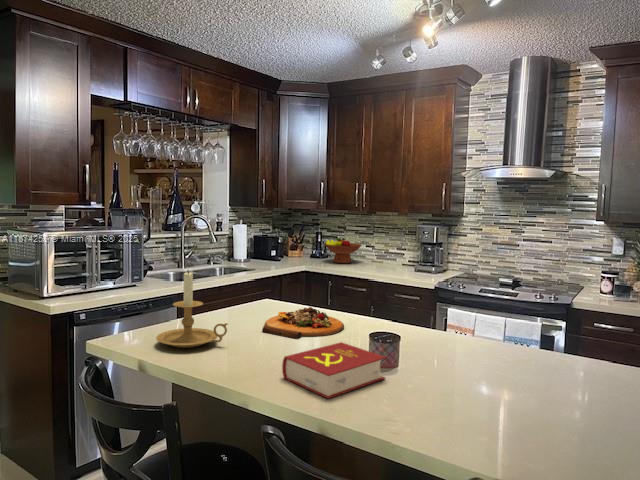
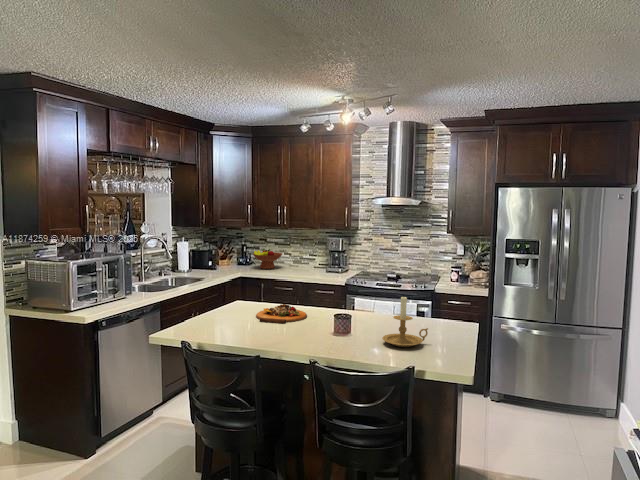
candle holder: present [156,270,228,348] -> present [382,296,428,347]
book: present [282,342,386,399] -> none [295,322,349,349]

